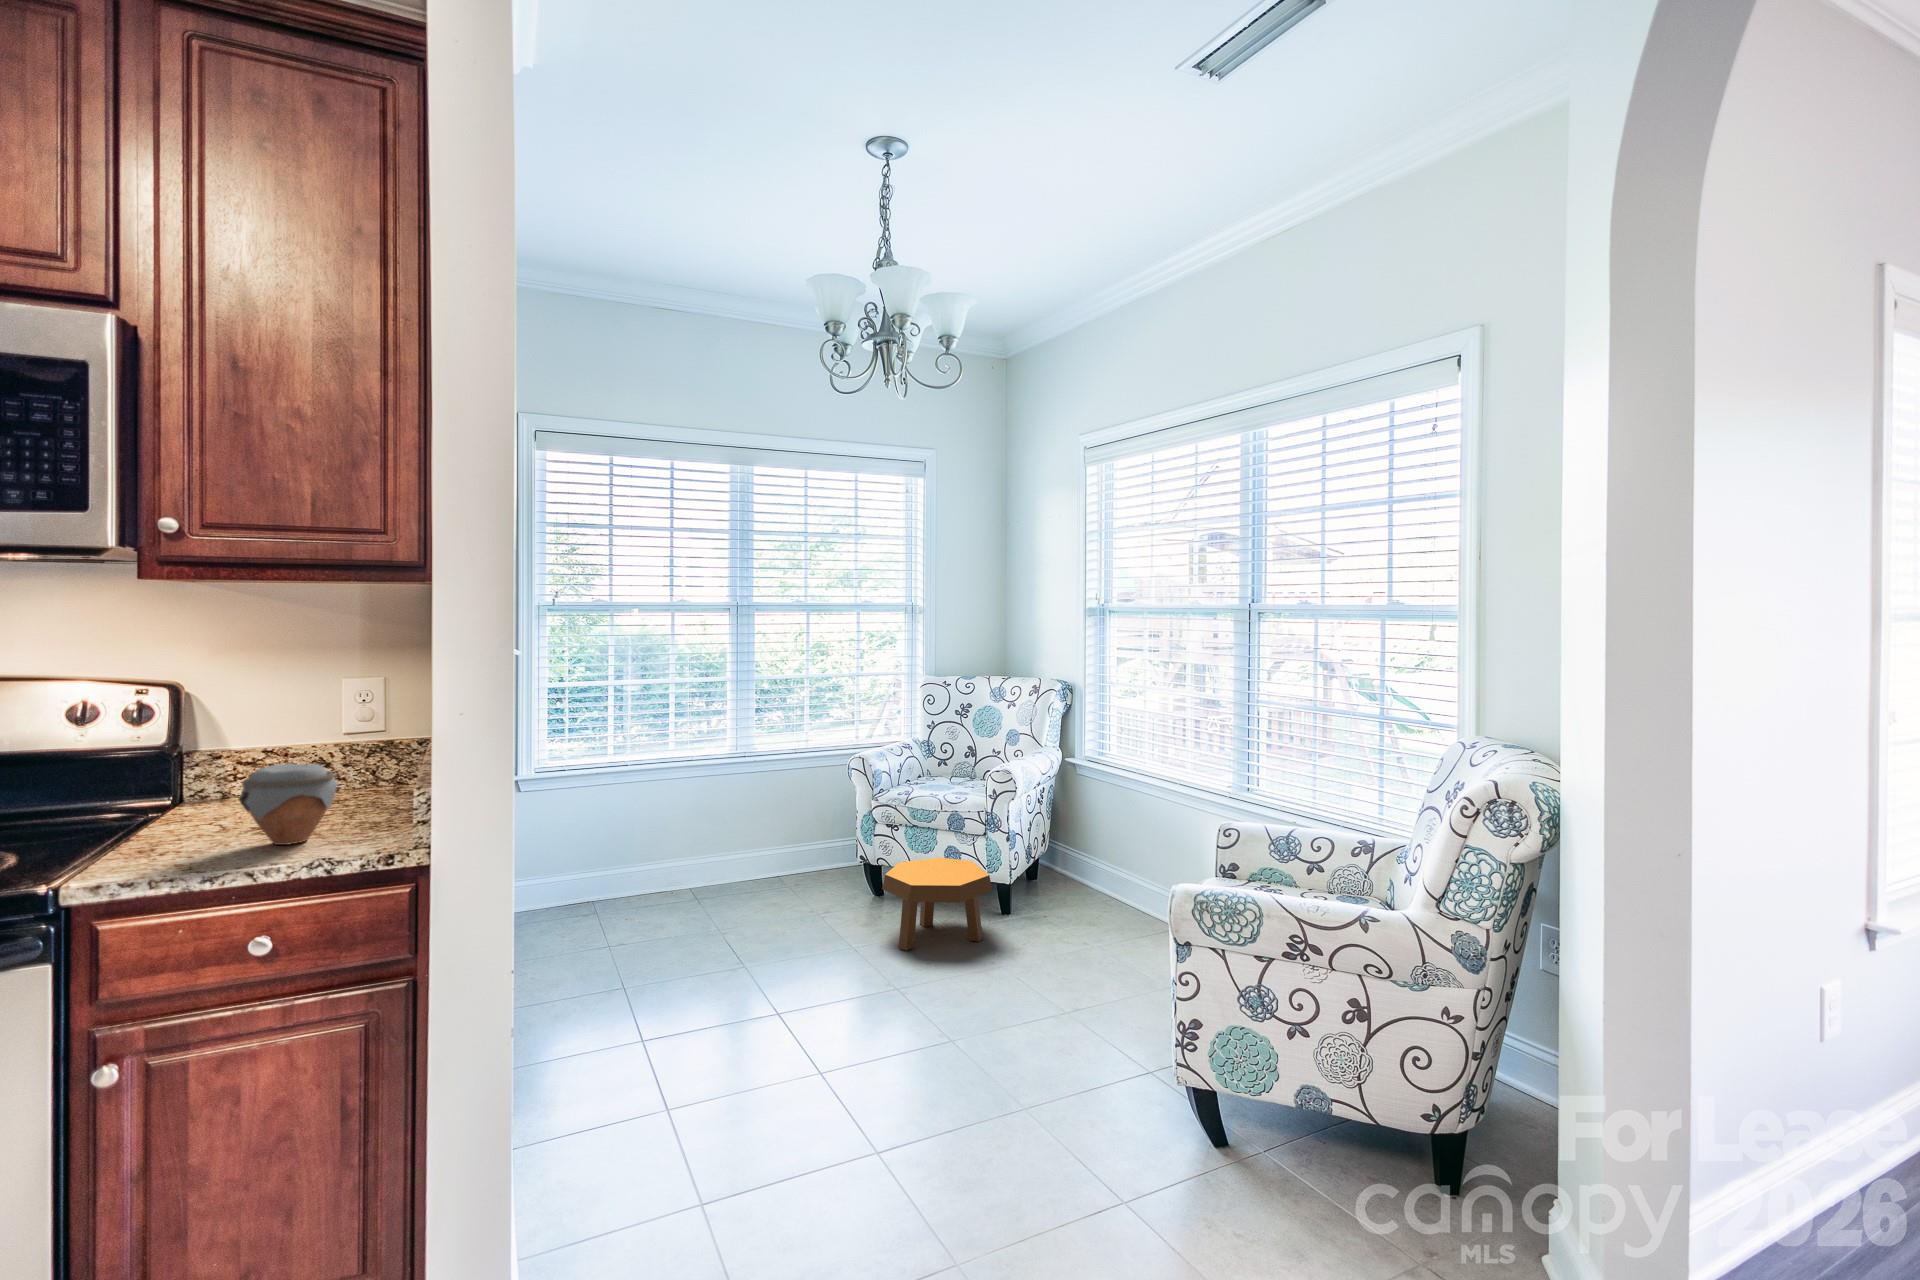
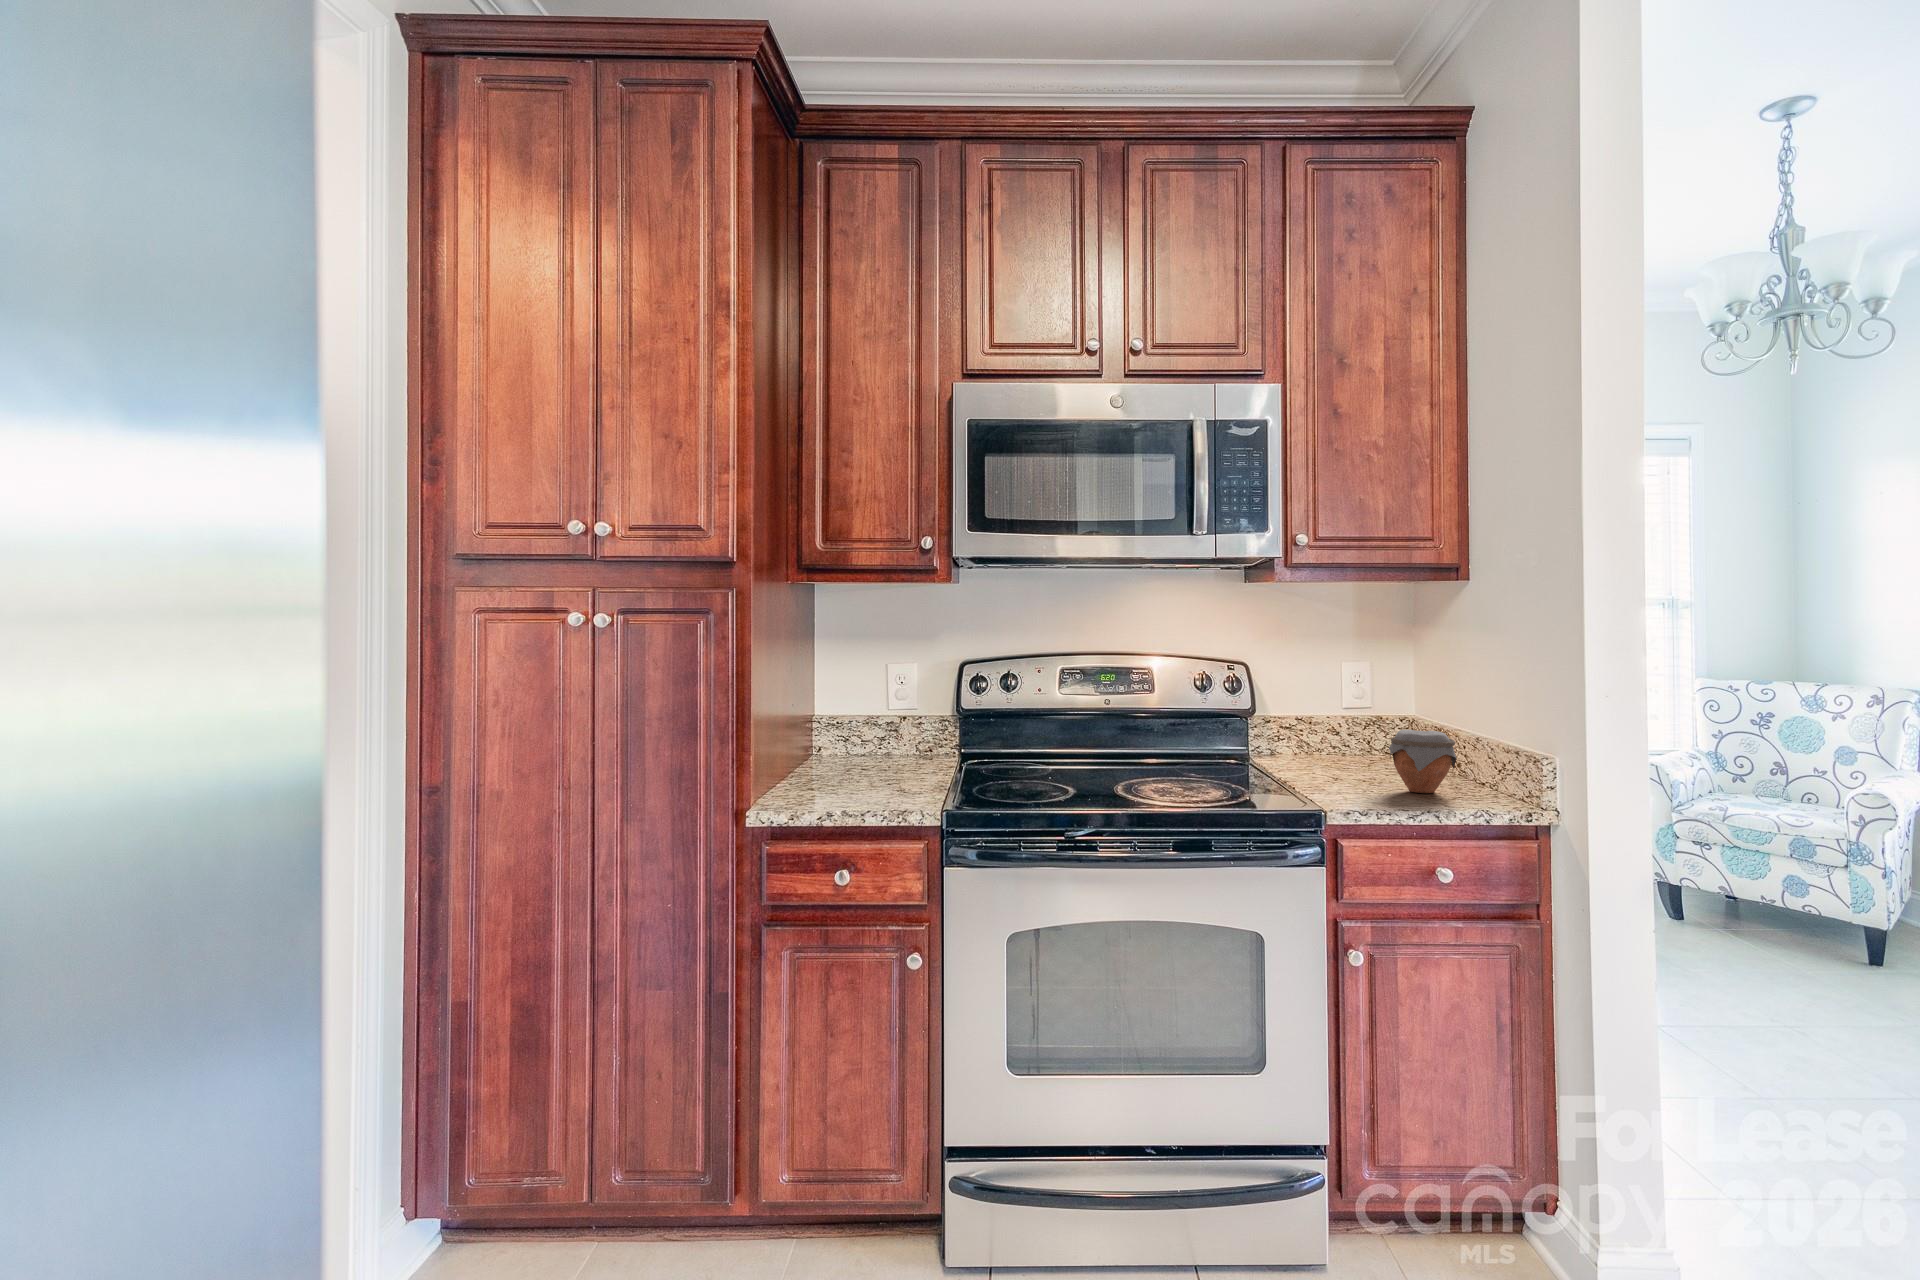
footstool: present [882,858,992,951] -> none [1715,884,1878,986]

